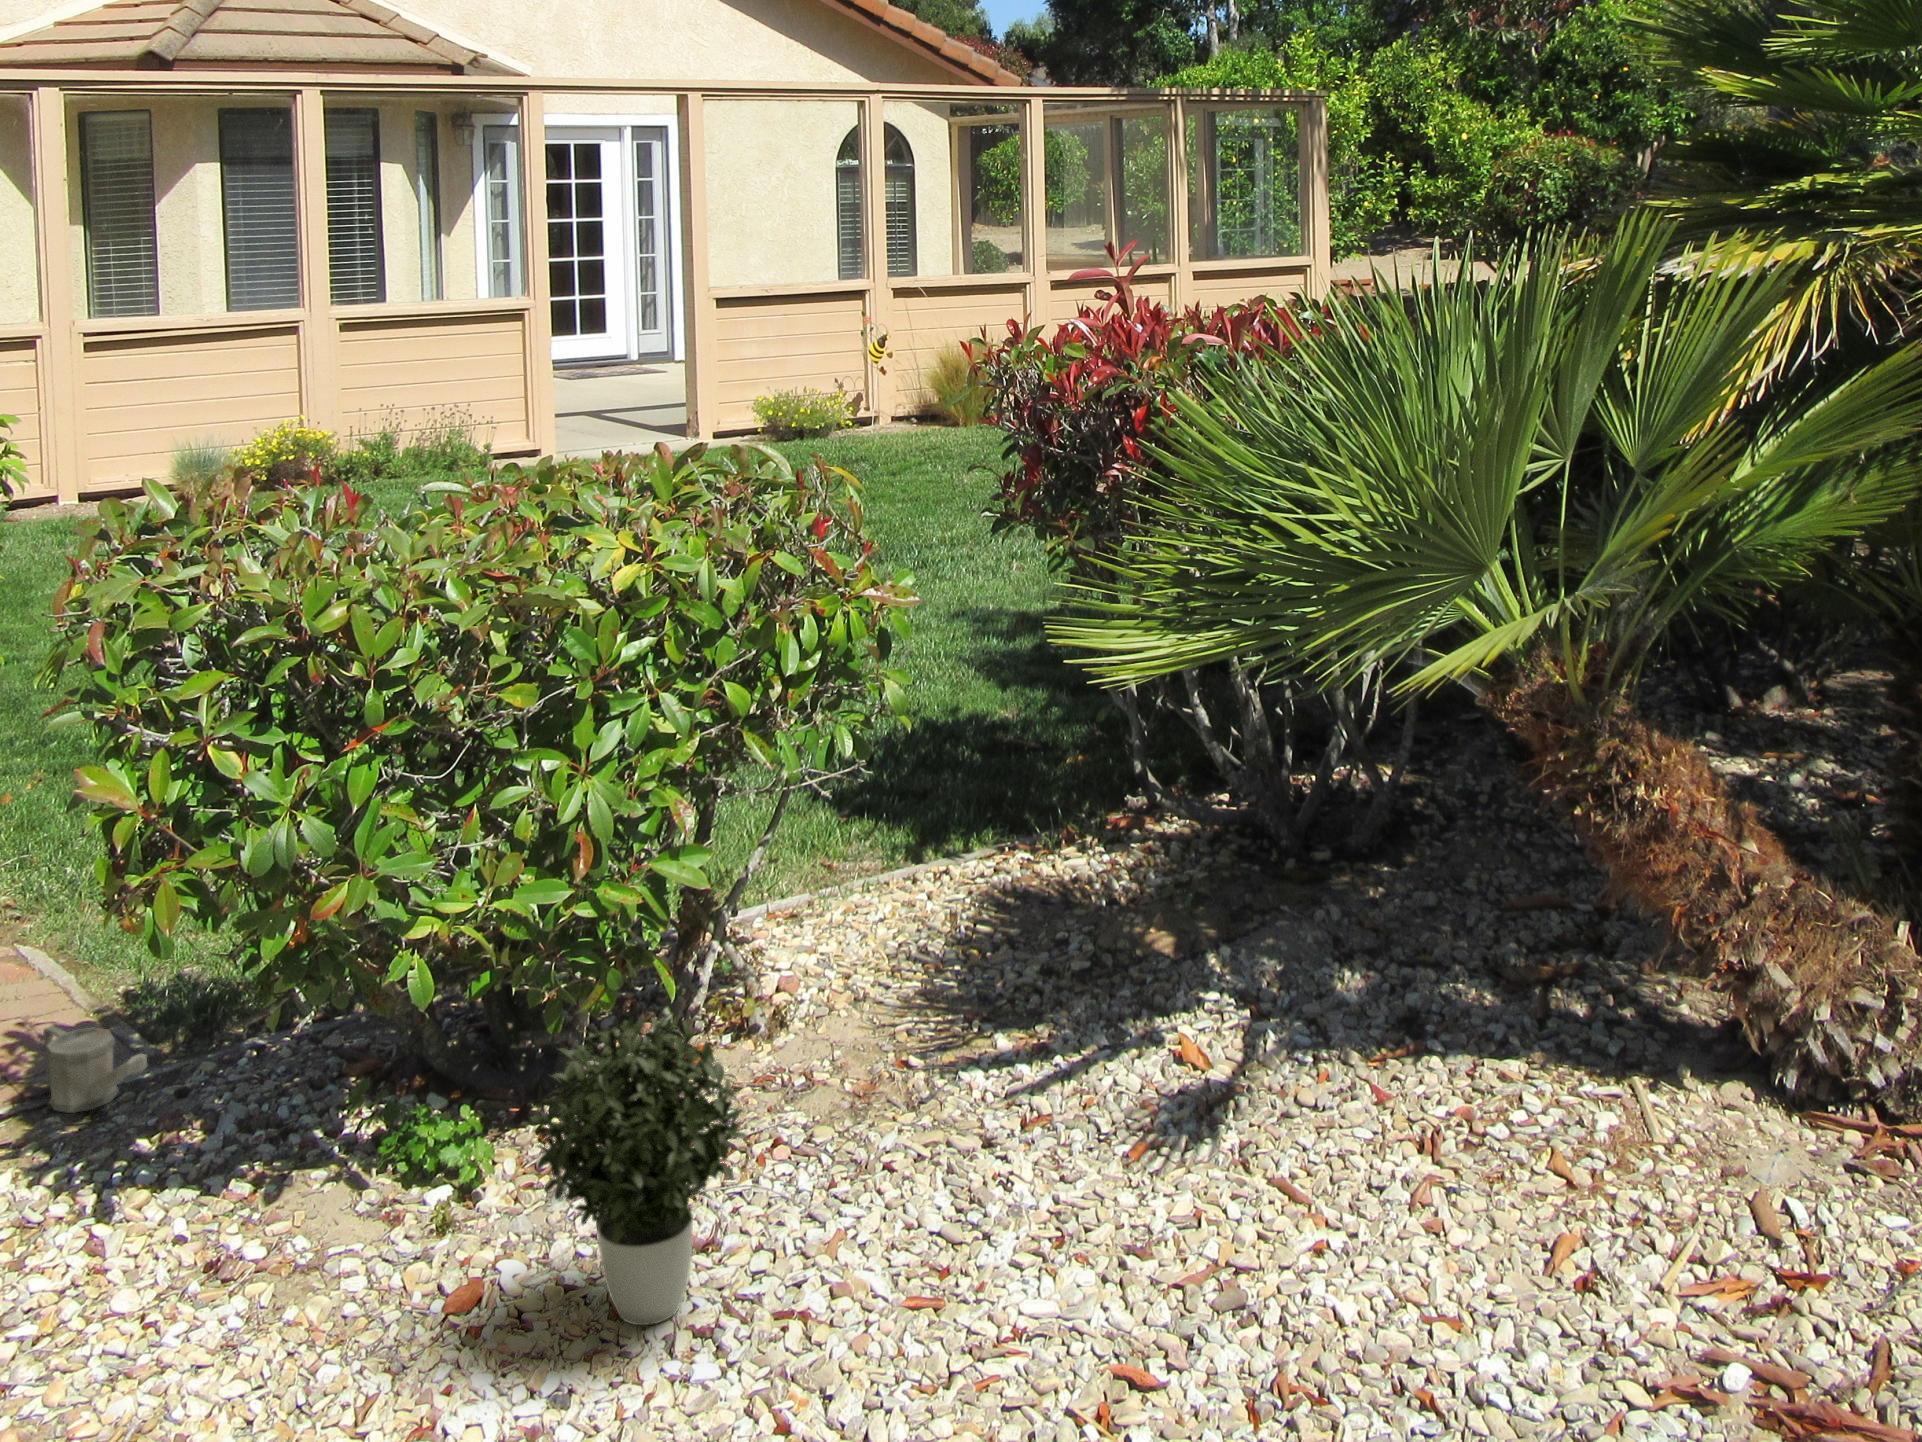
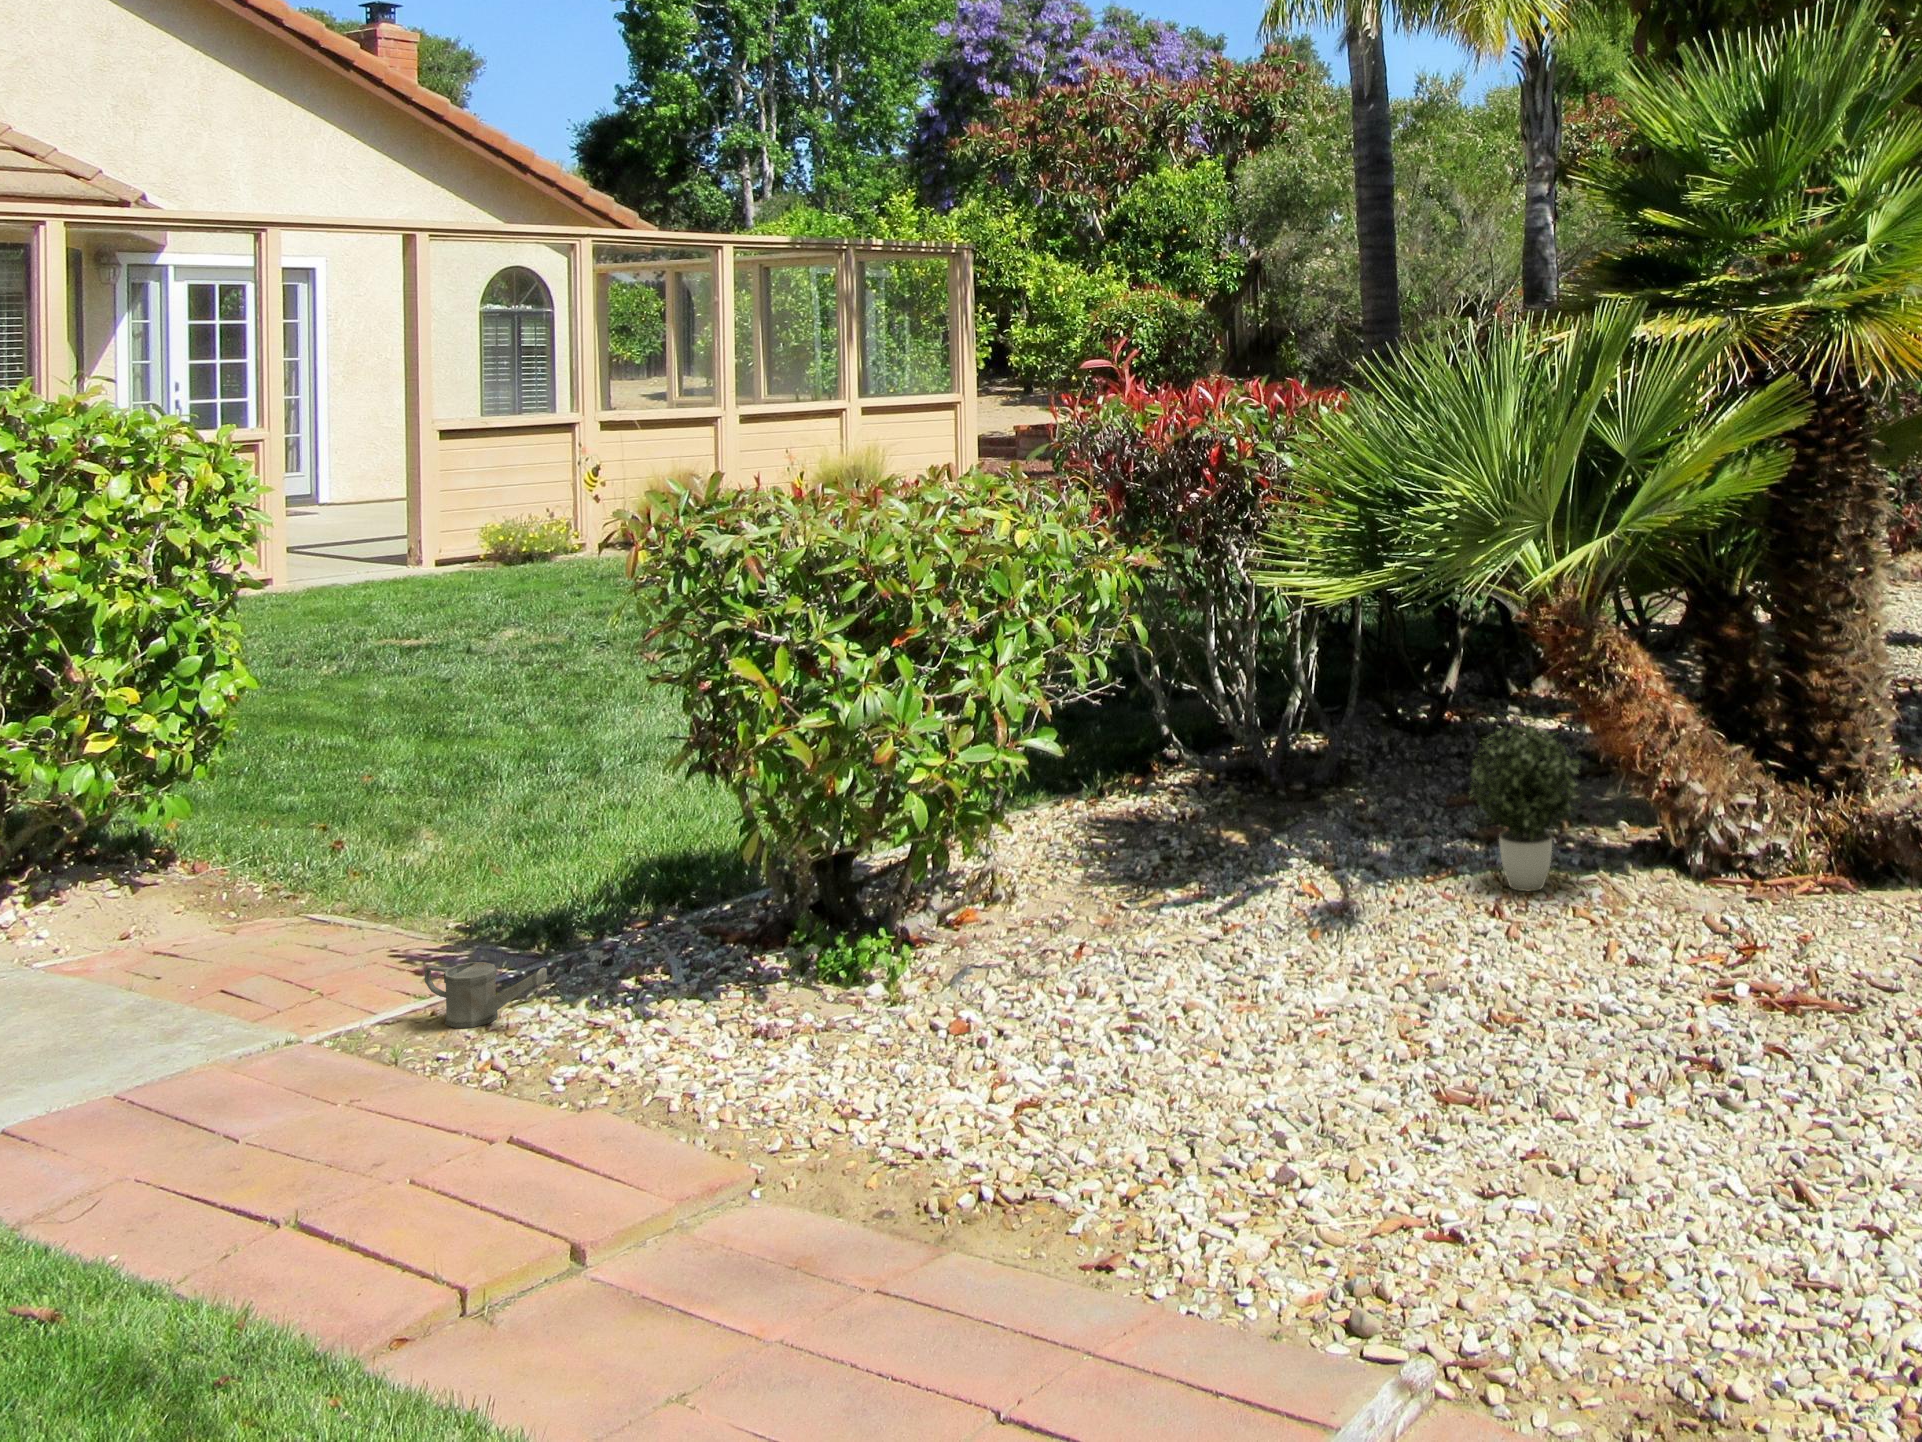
potted plant: present [531,1017,747,1325] -> present [1470,723,1581,891]

